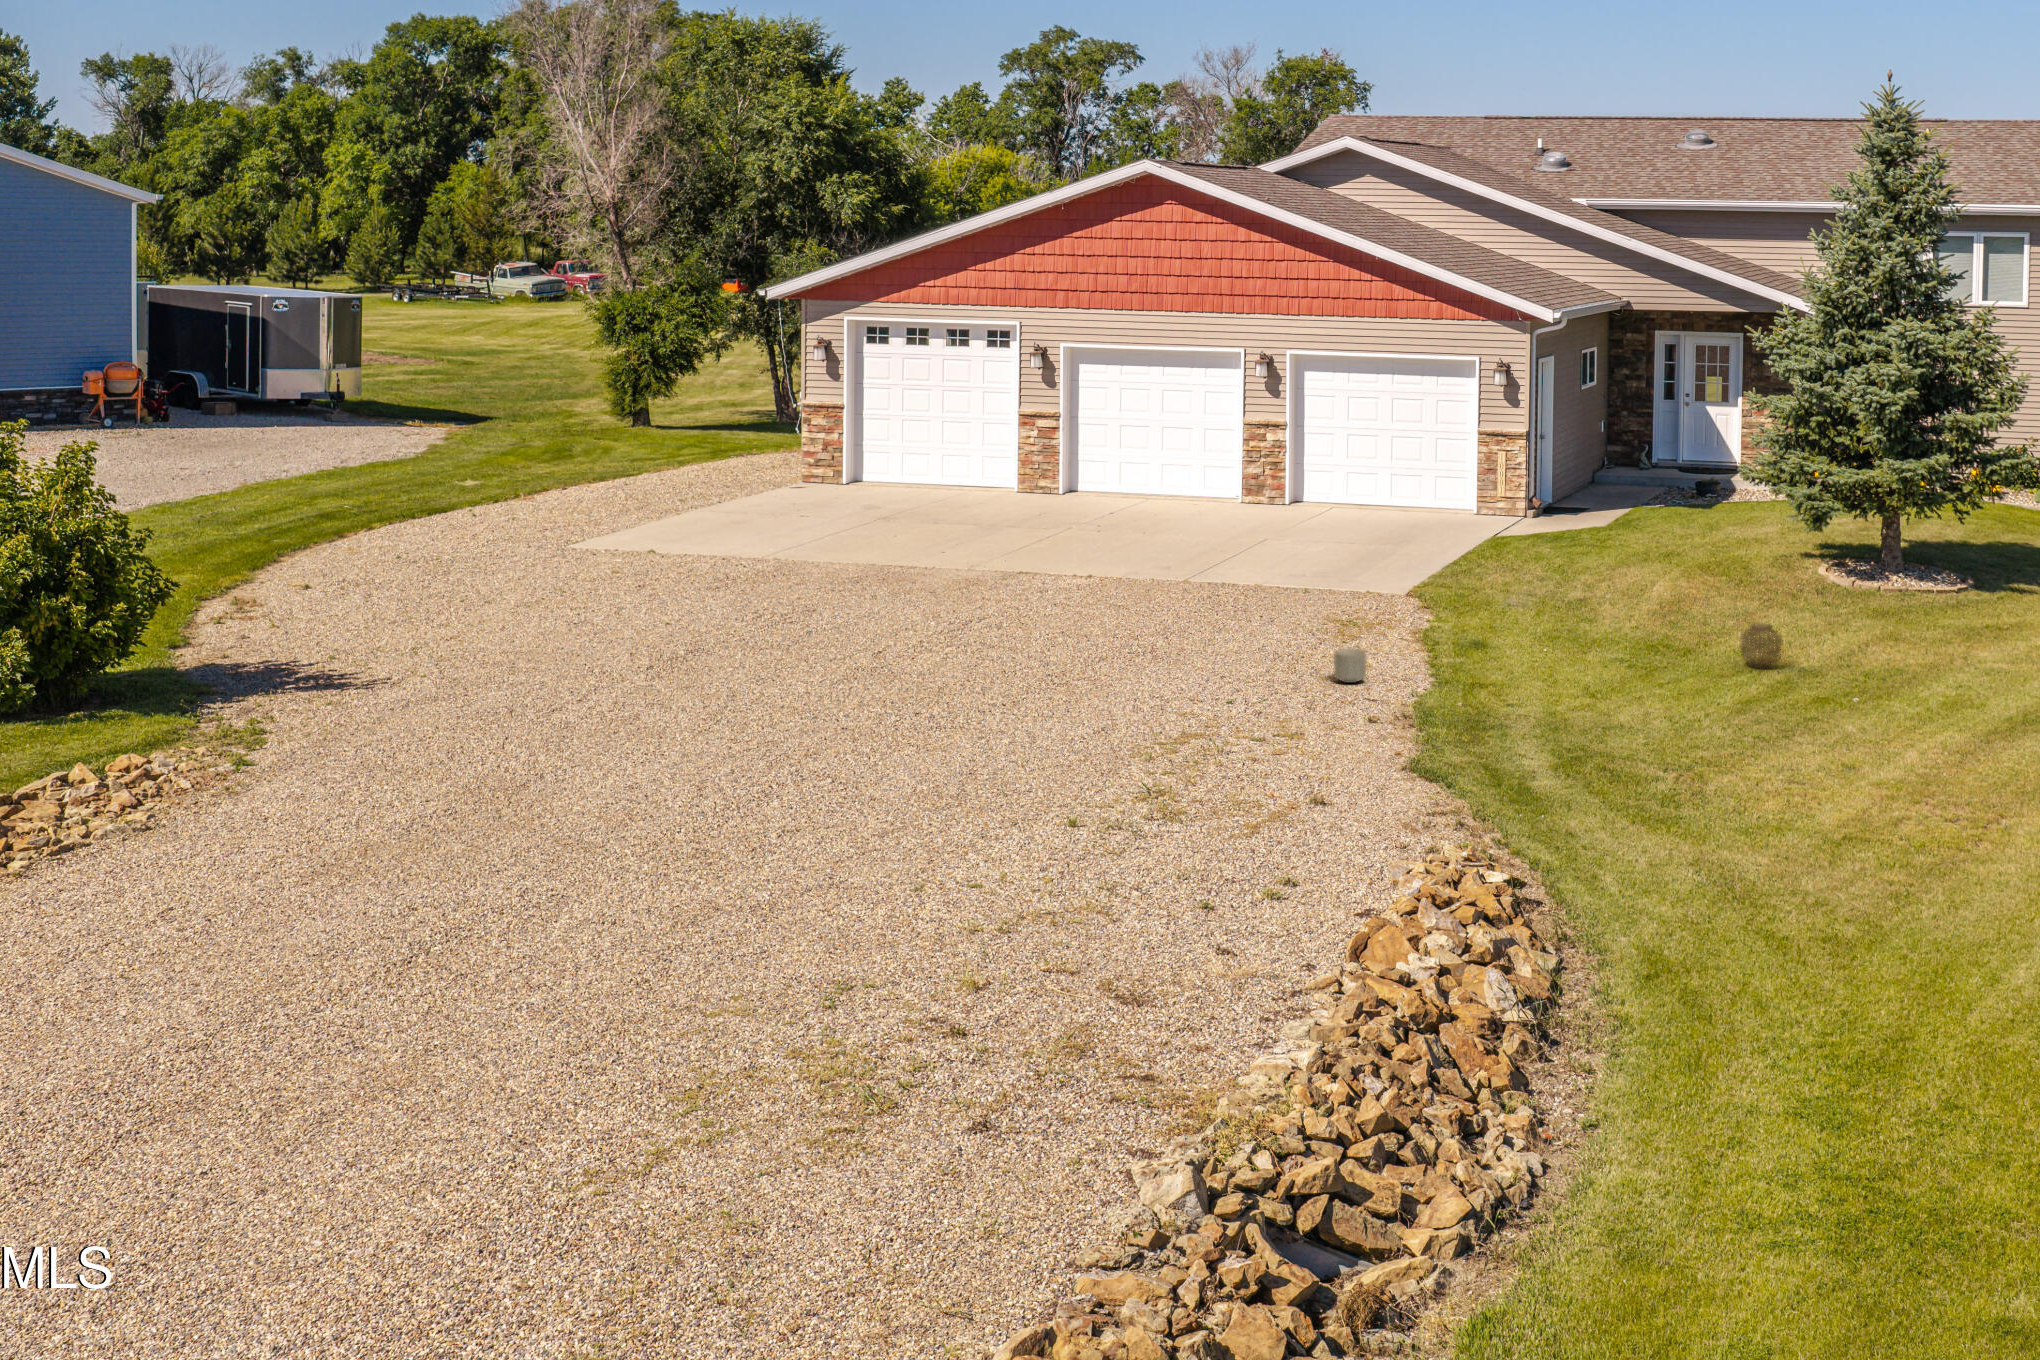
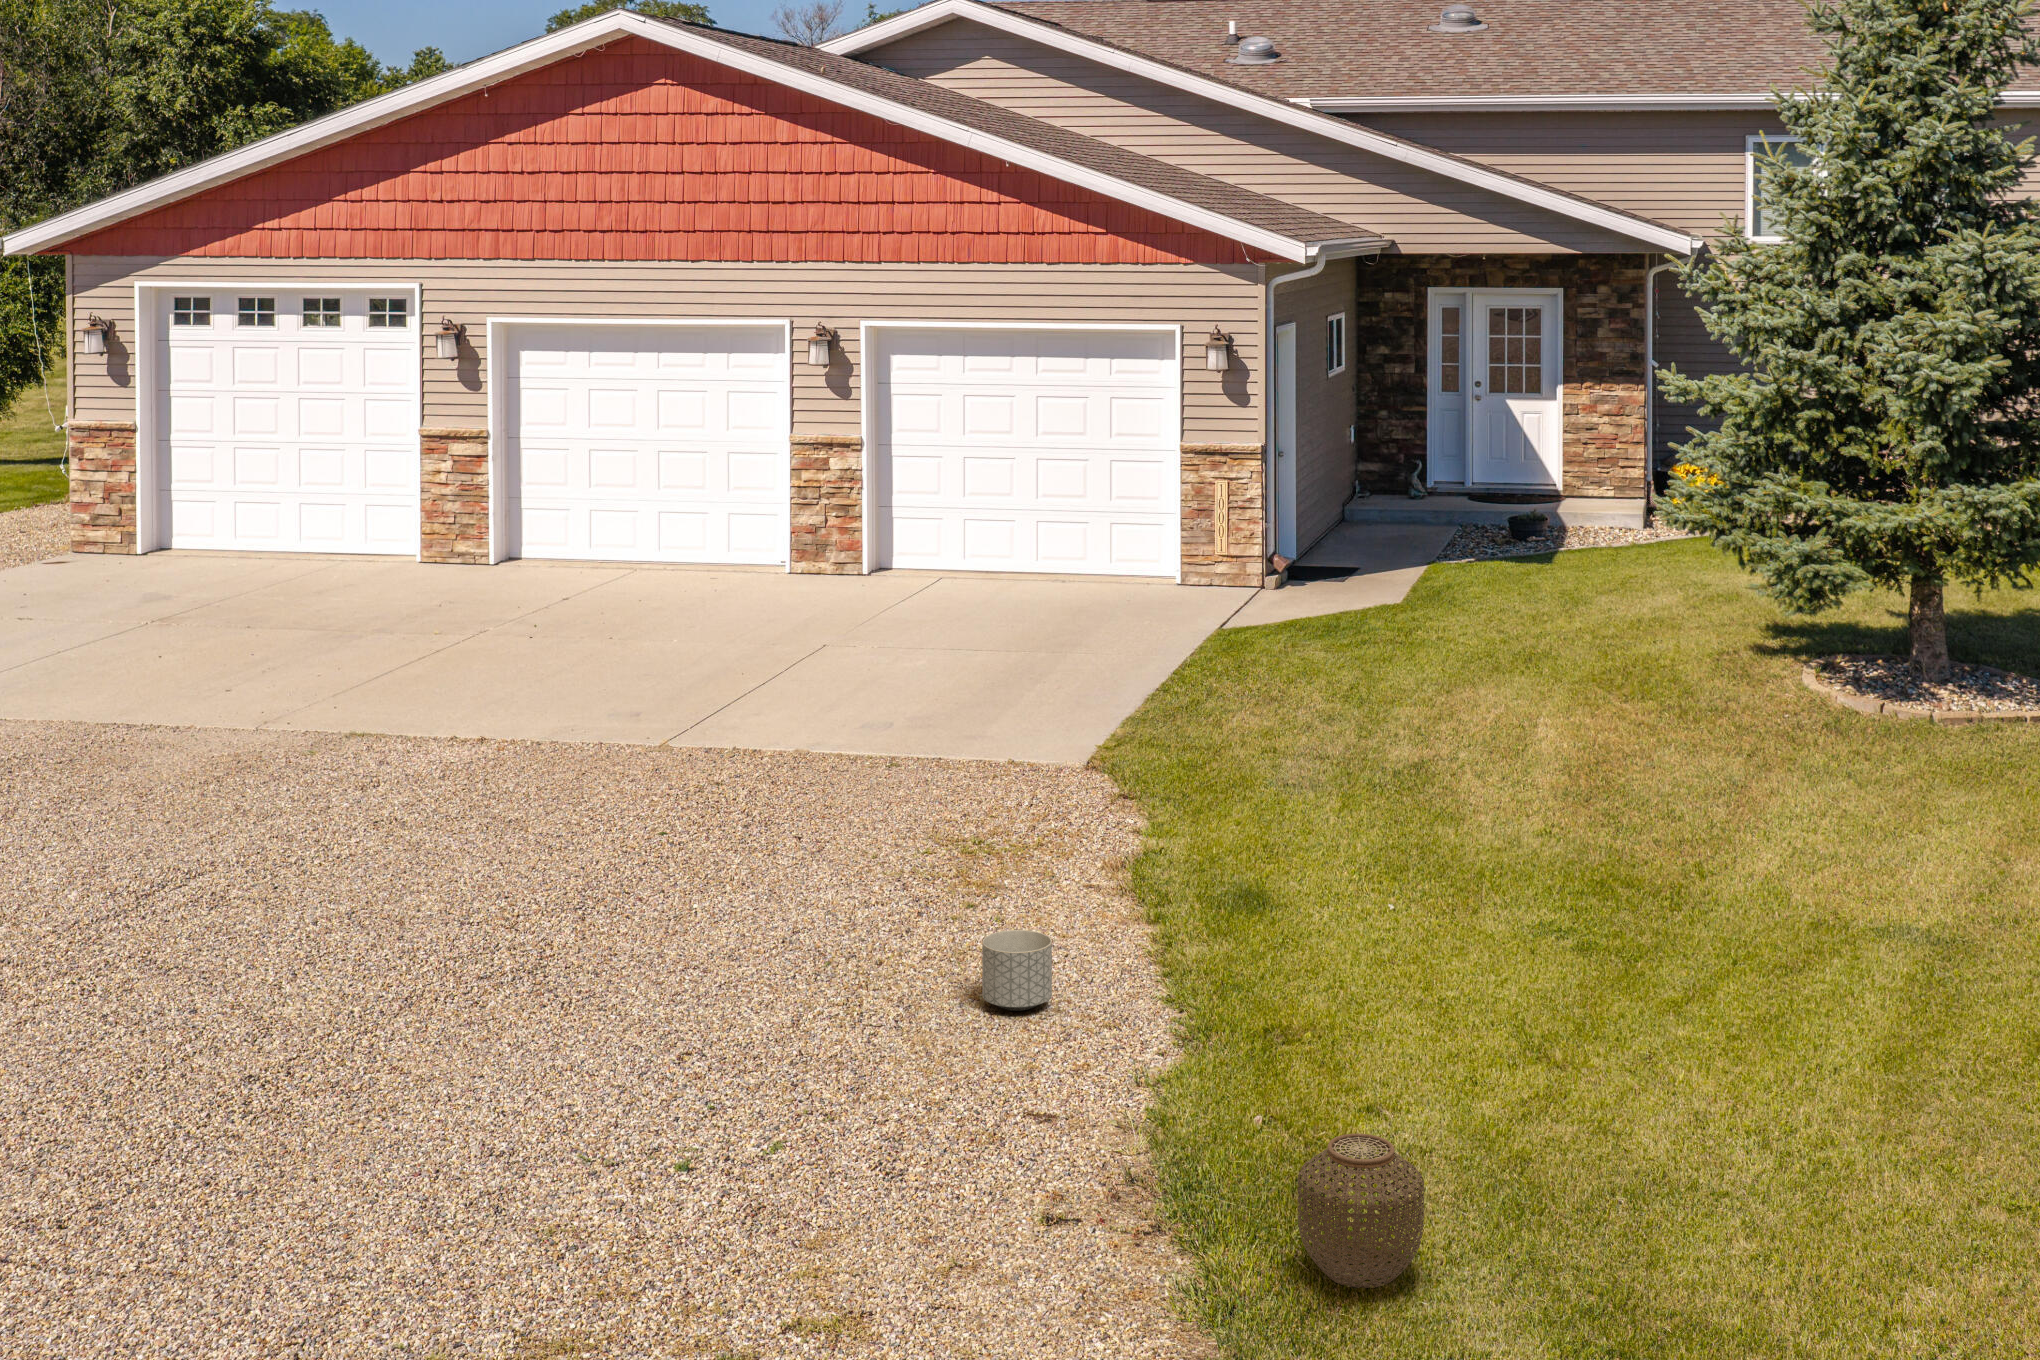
woven basket: present [1740,624,1782,669] -> present [1298,1134,1424,1288]

